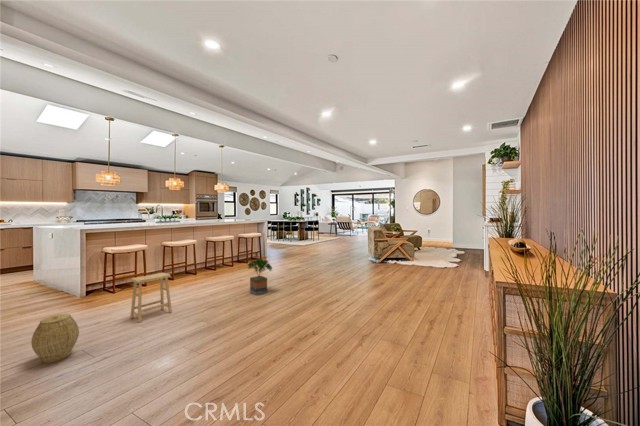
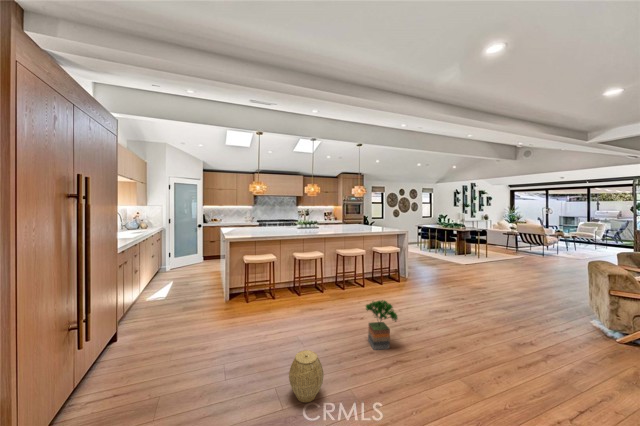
footstool: present [130,273,172,323] -> none [237,304,274,360]
woven basket: present [31,314,79,363] -> present [289,350,324,403]

